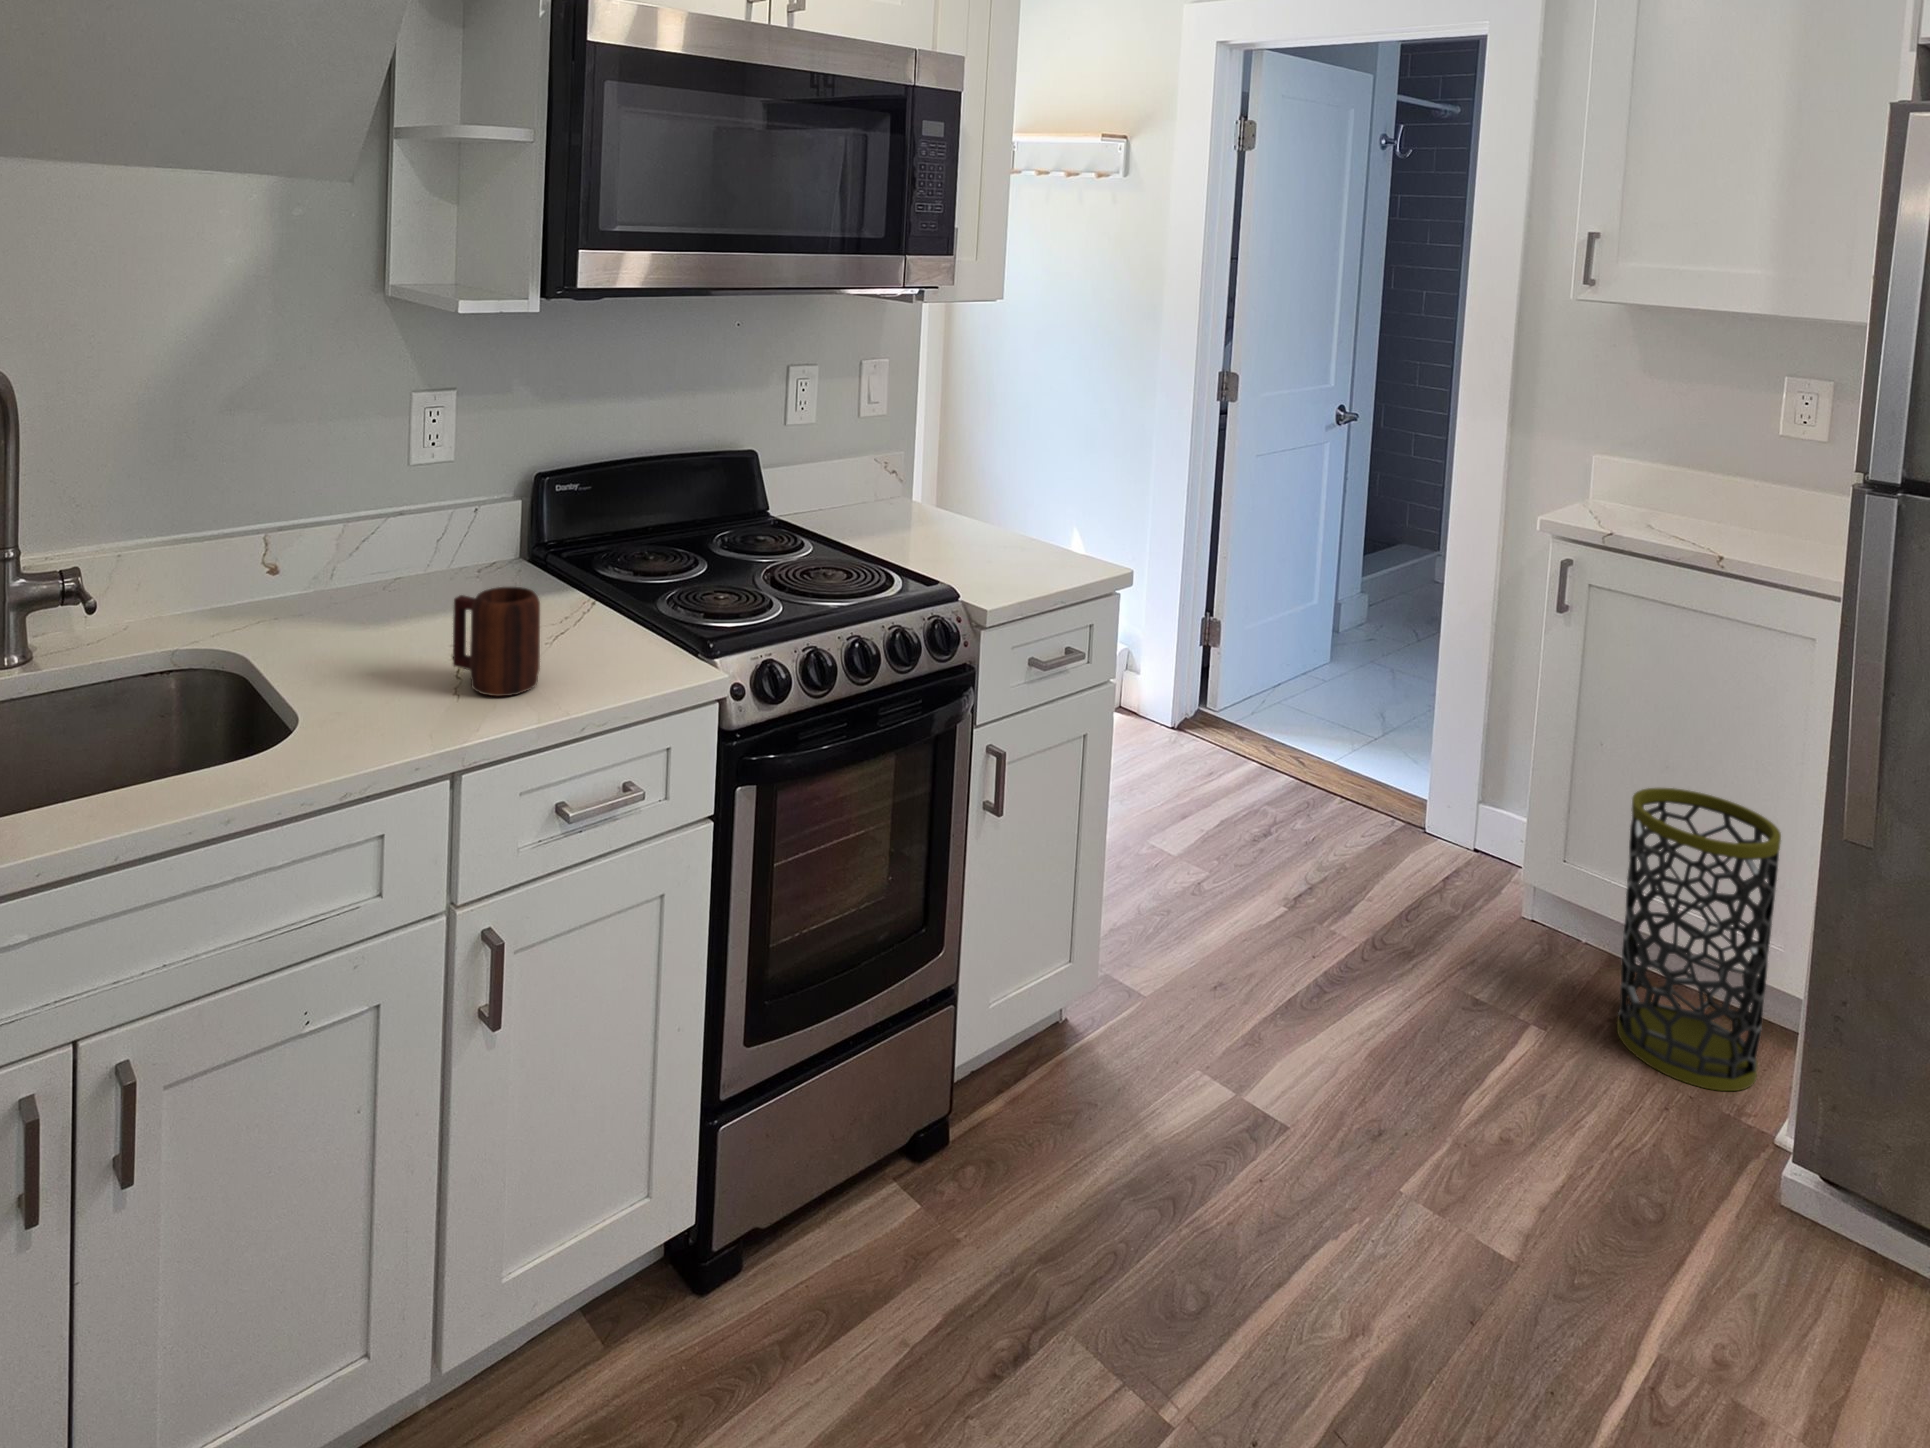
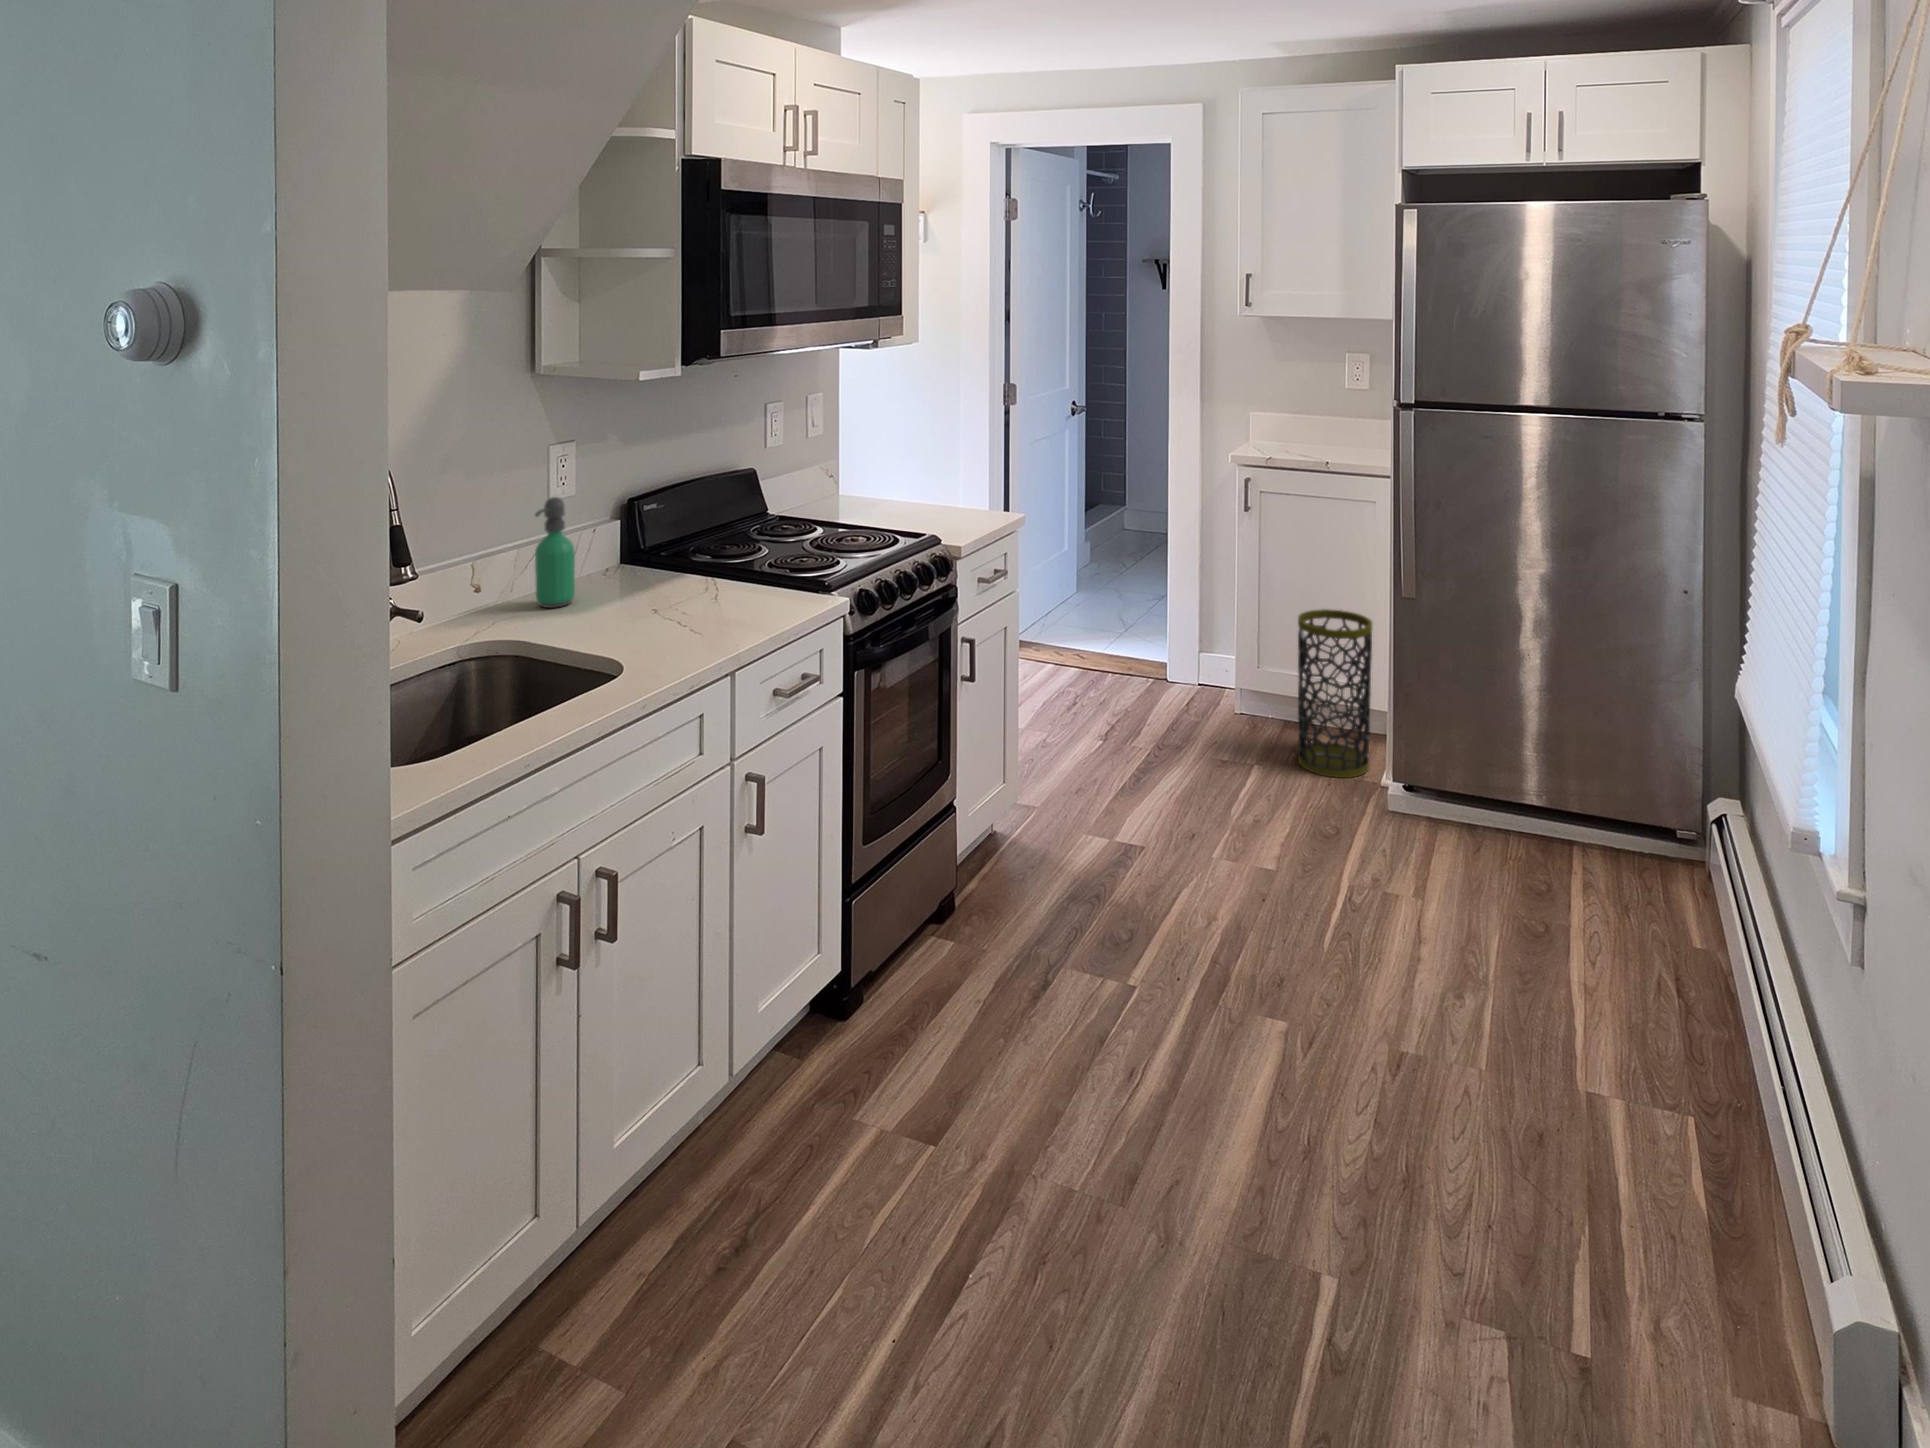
soap dispenser: none [354,466,417,614] -> present [535,497,575,608]
mug: present [453,587,540,696] -> none [673,560,737,632]

